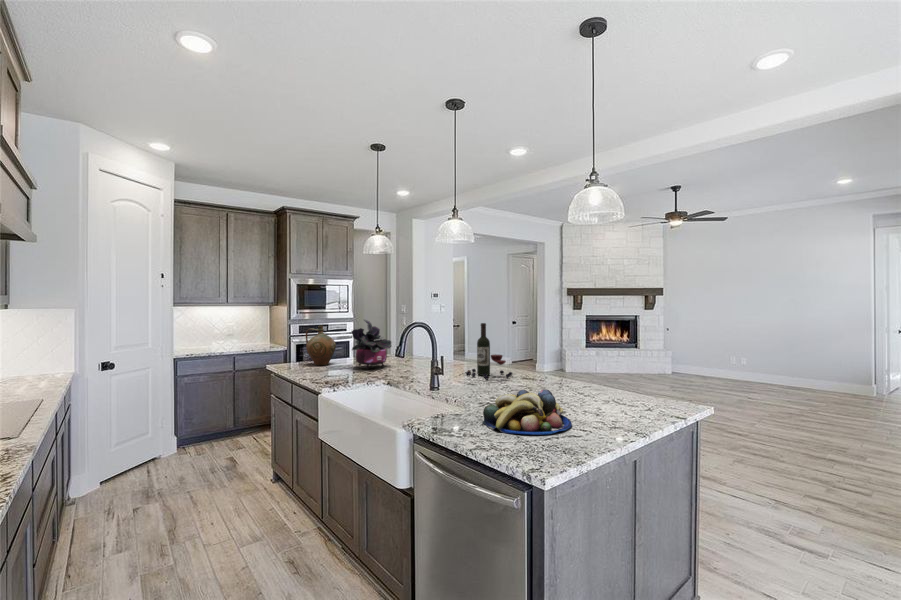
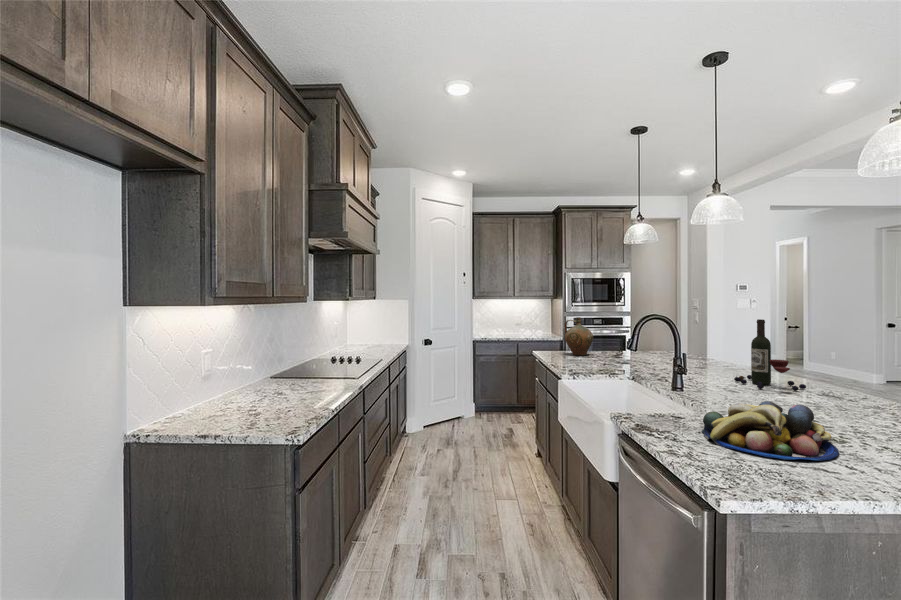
potted plant: present [351,320,392,368] -> none [603,312,650,362]

